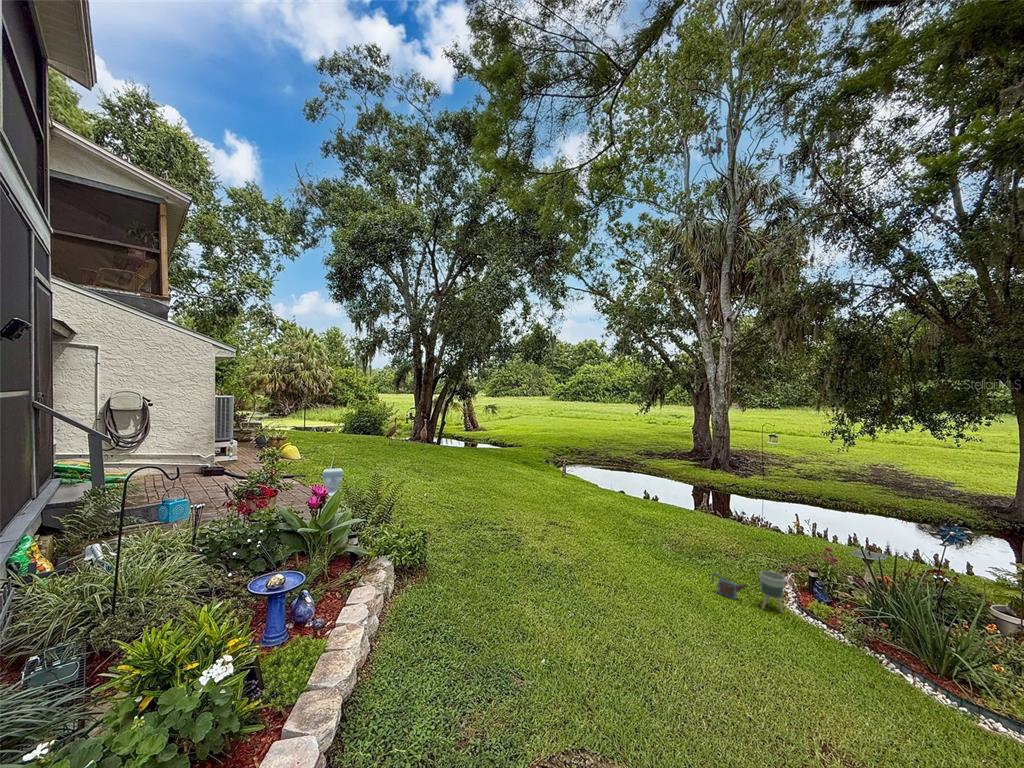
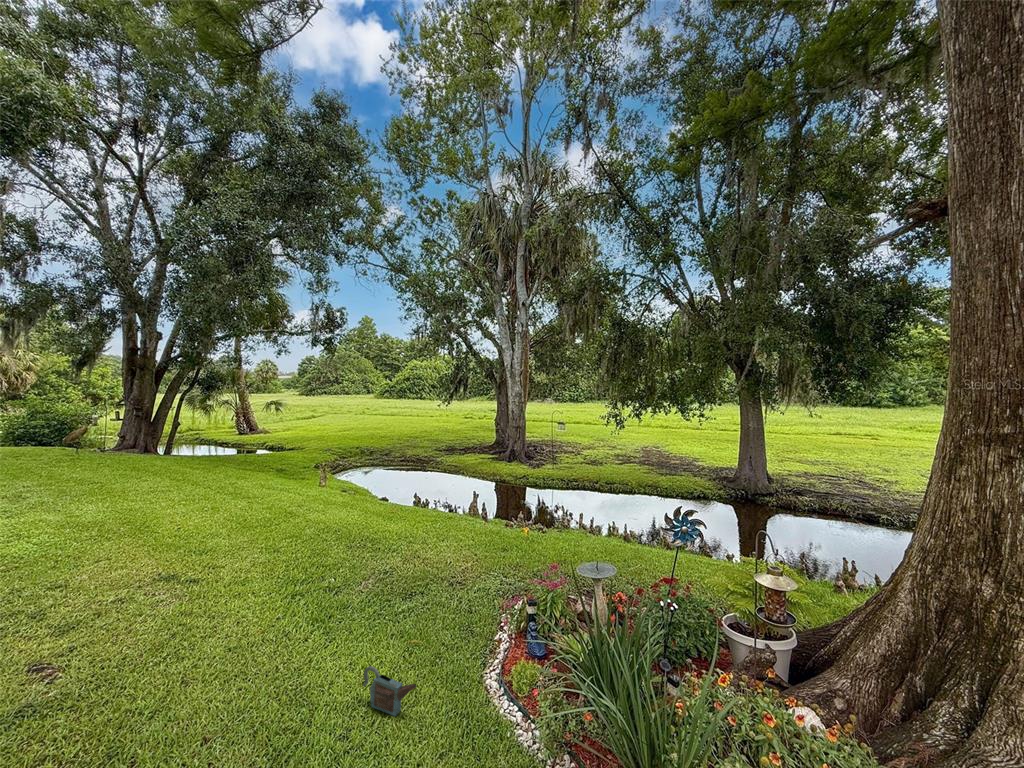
planter: present [760,571,785,613] -> none [433,648,476,732]

